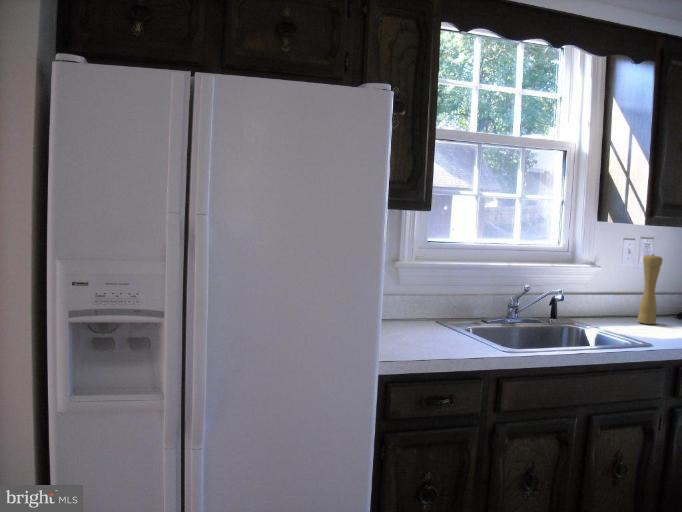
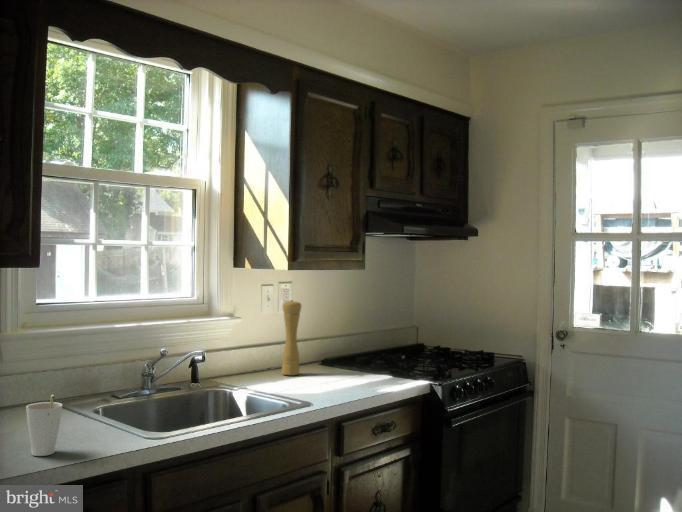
cup: none [417,308,442,352] -> present [26,395,62,456]

